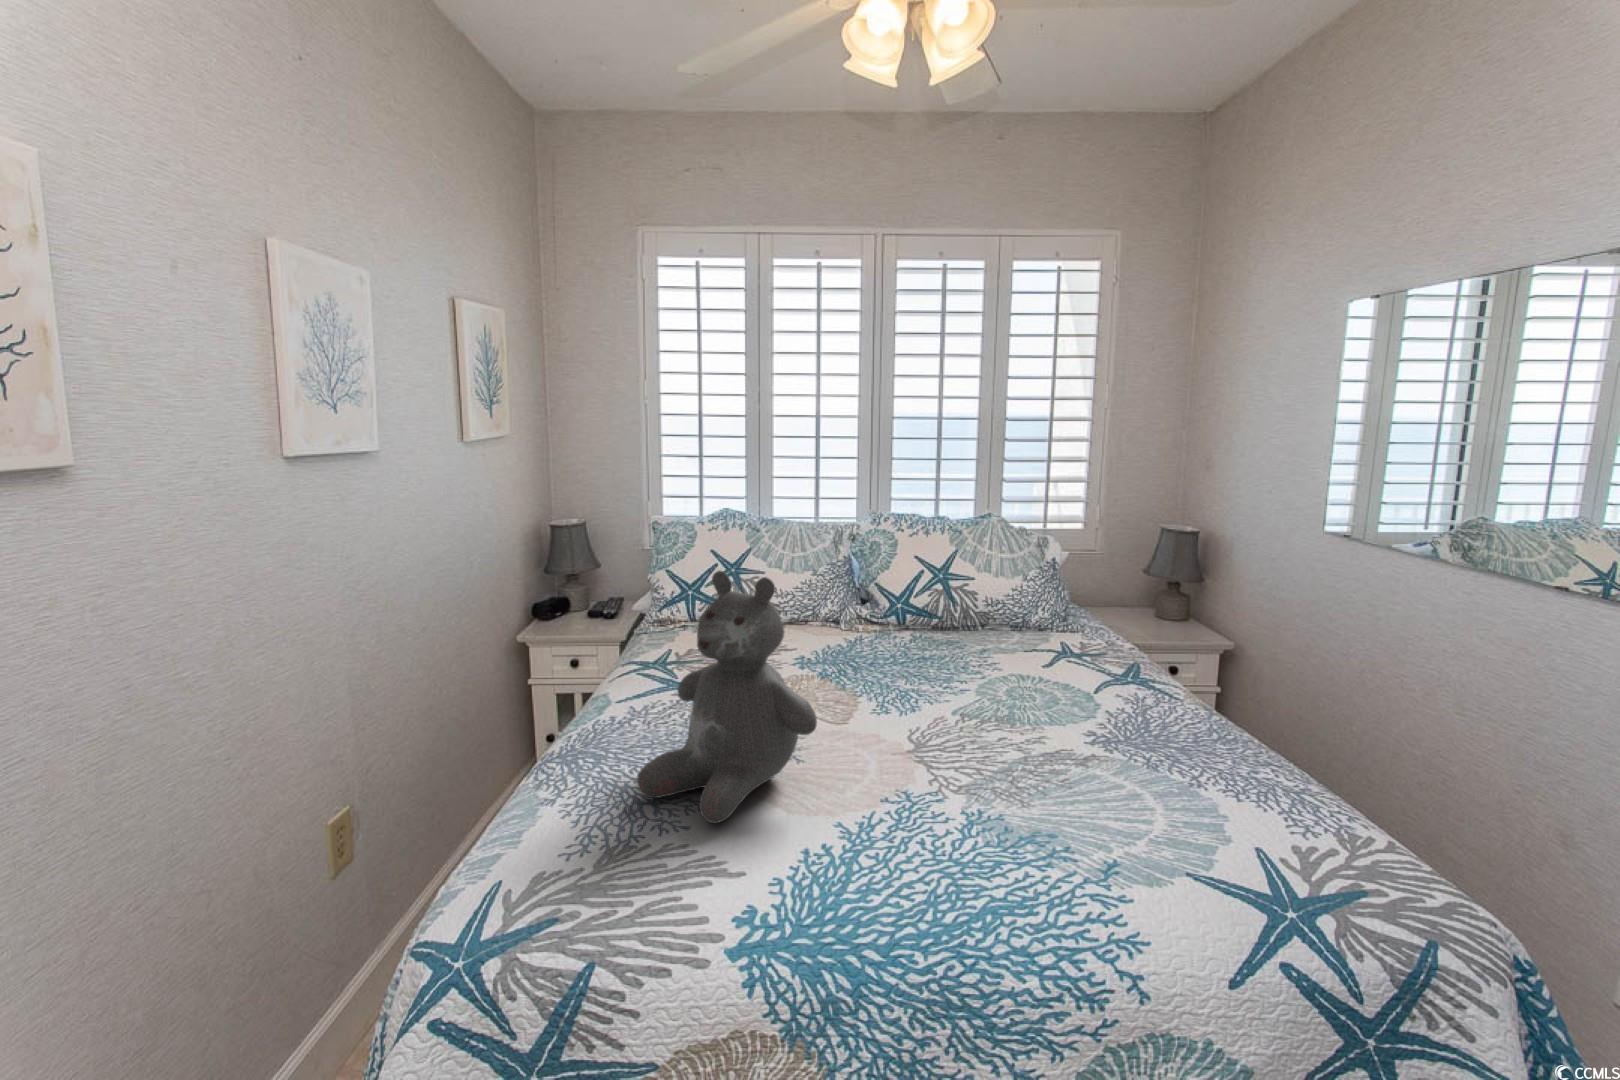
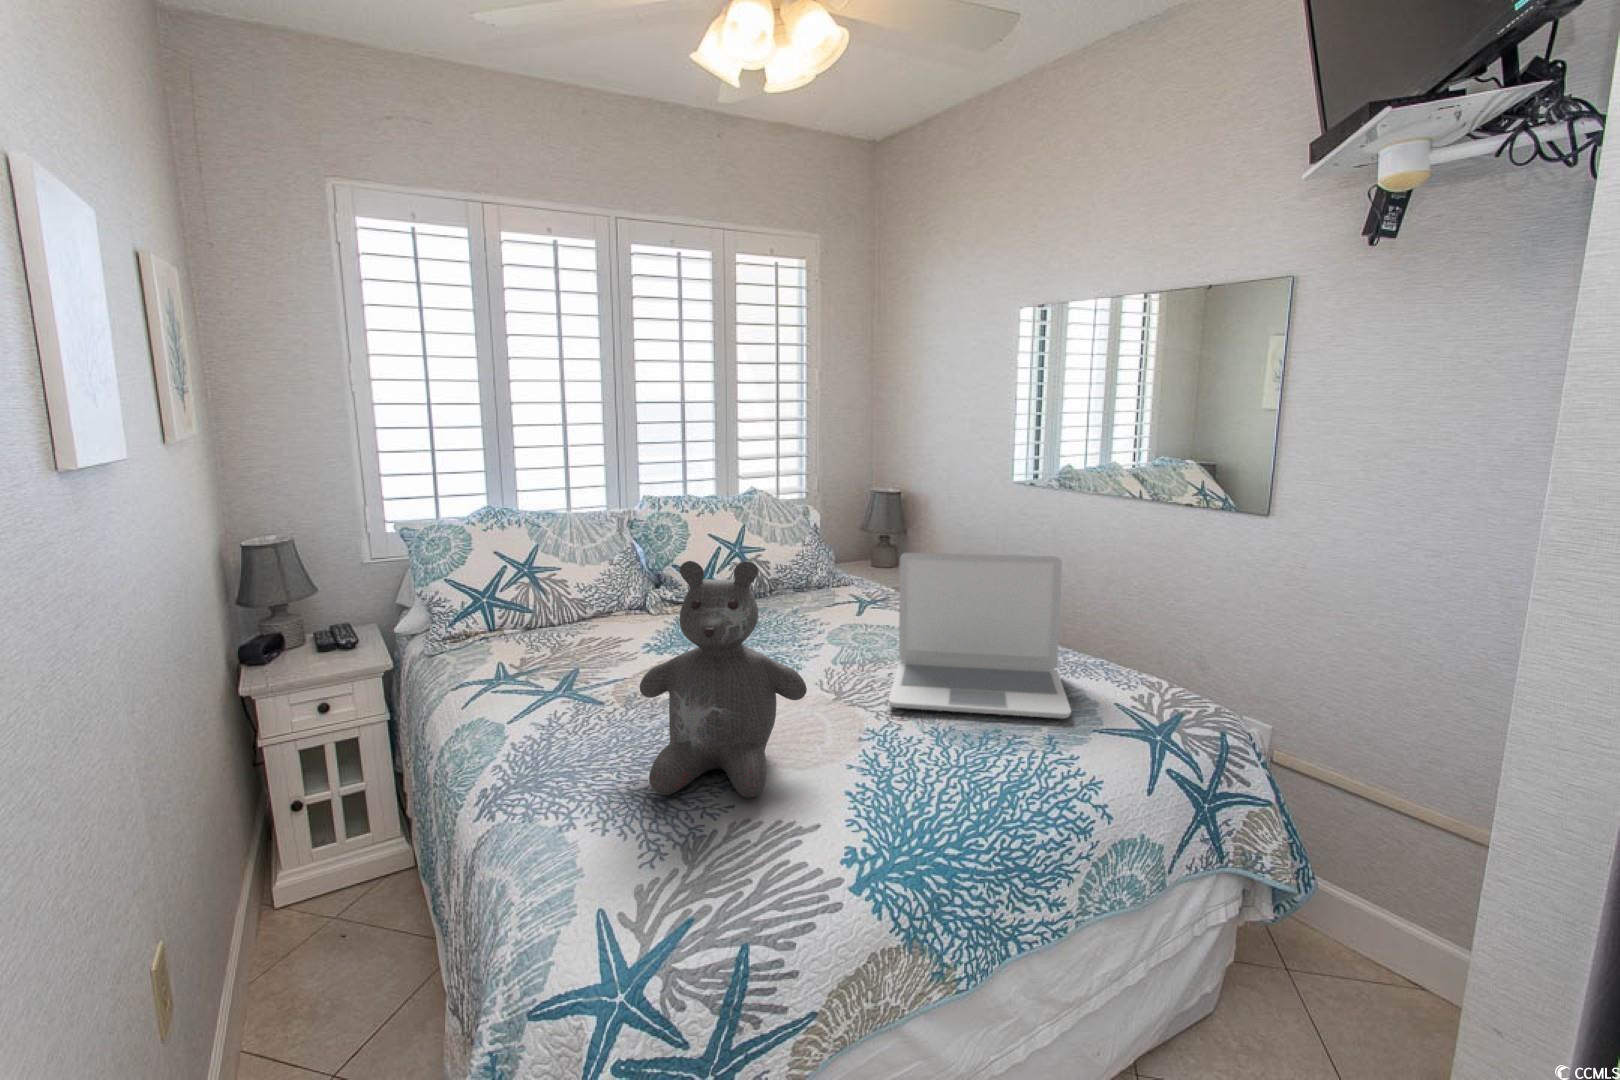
laptop: none [957,596,1237,845] -> present [889,552,1071,719]

